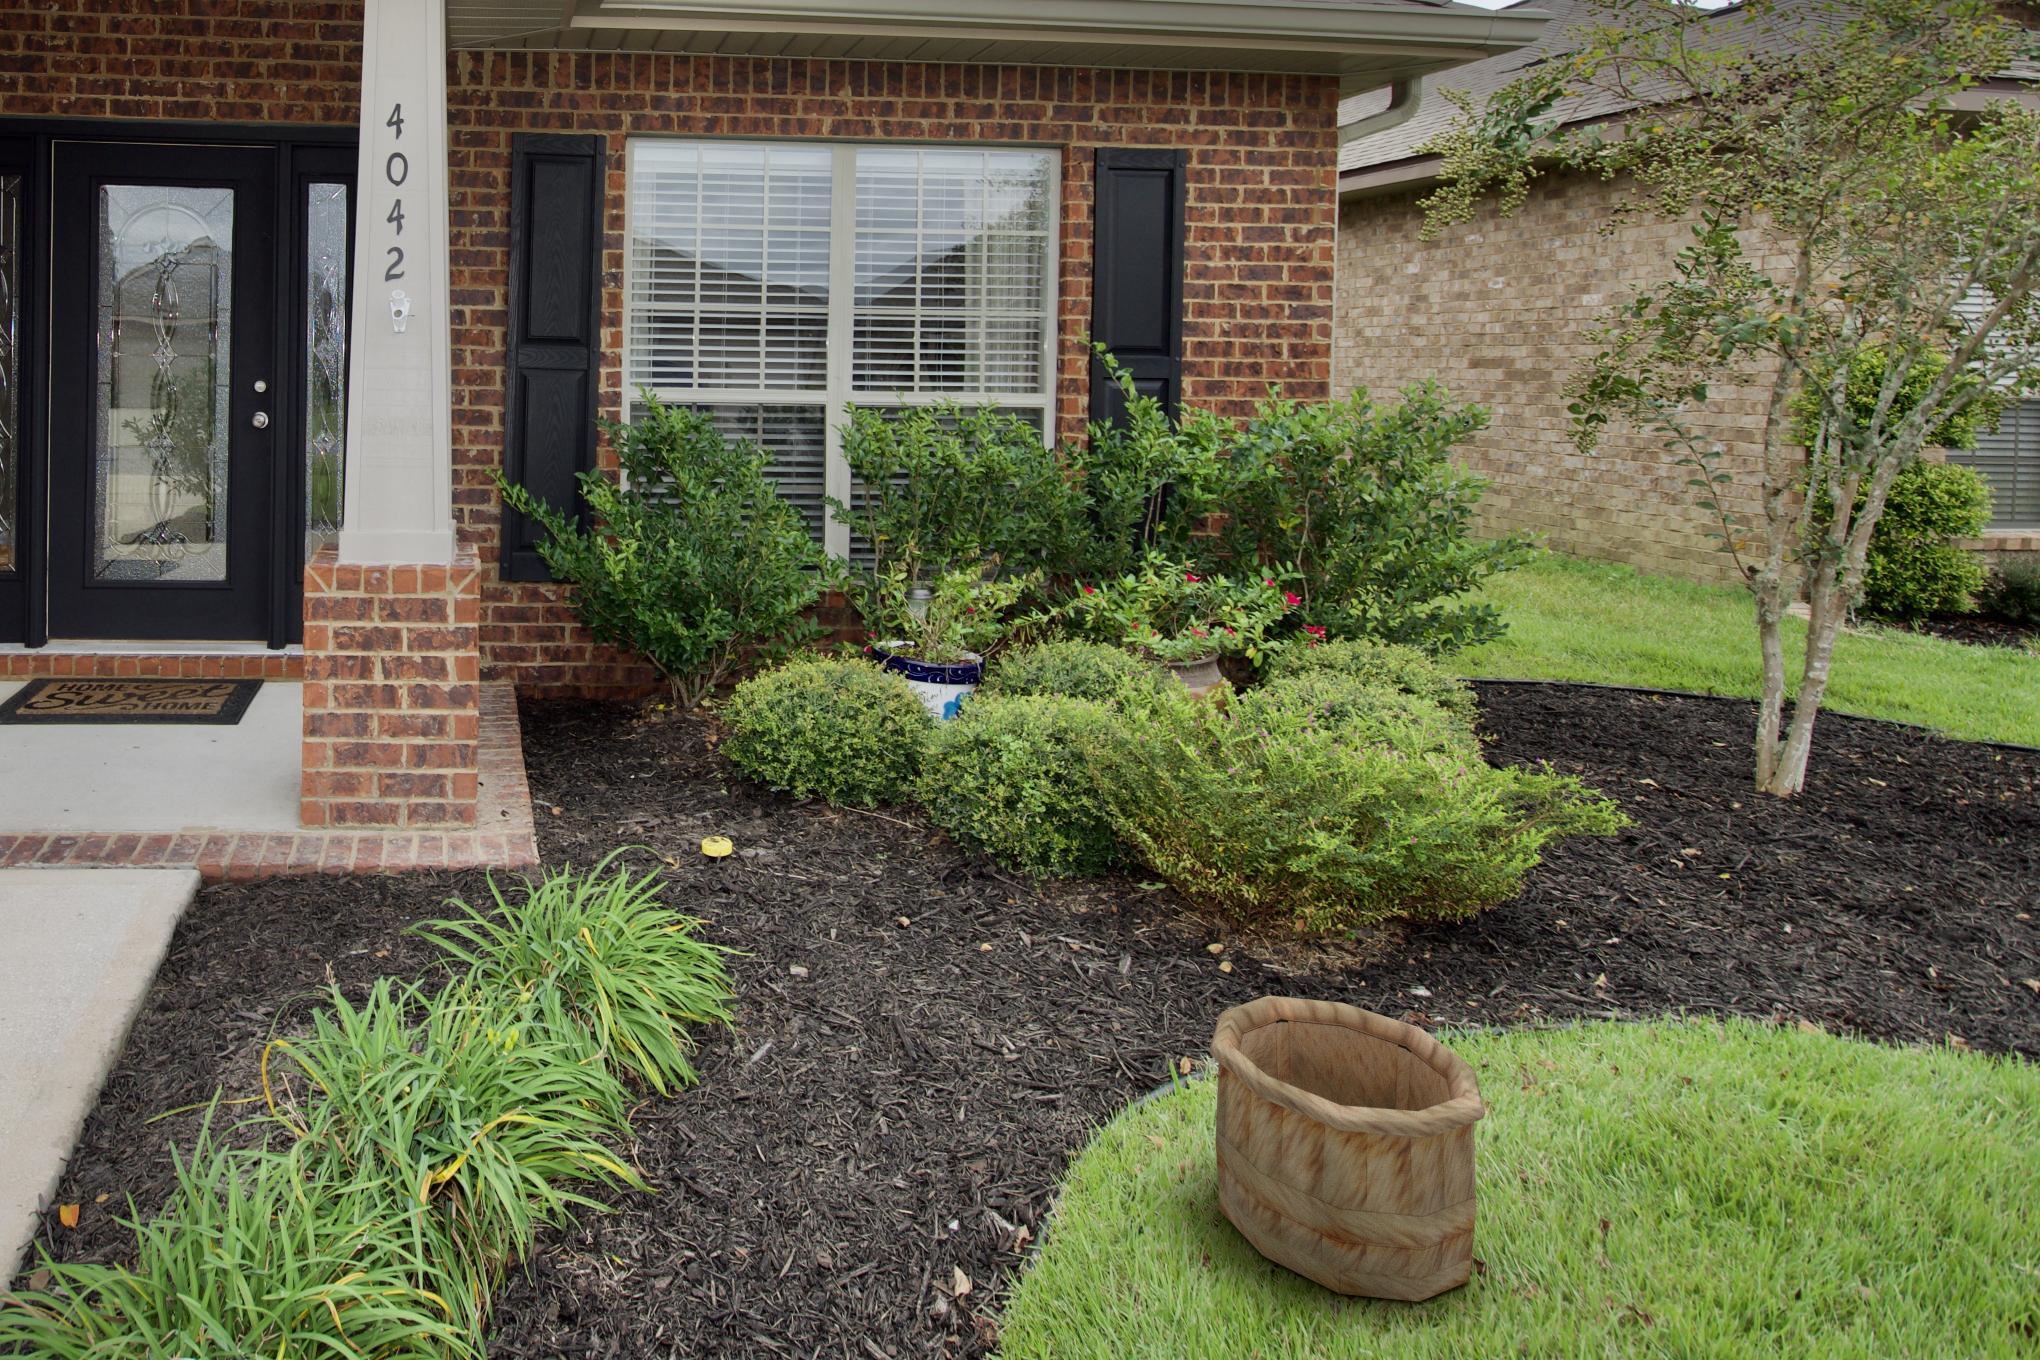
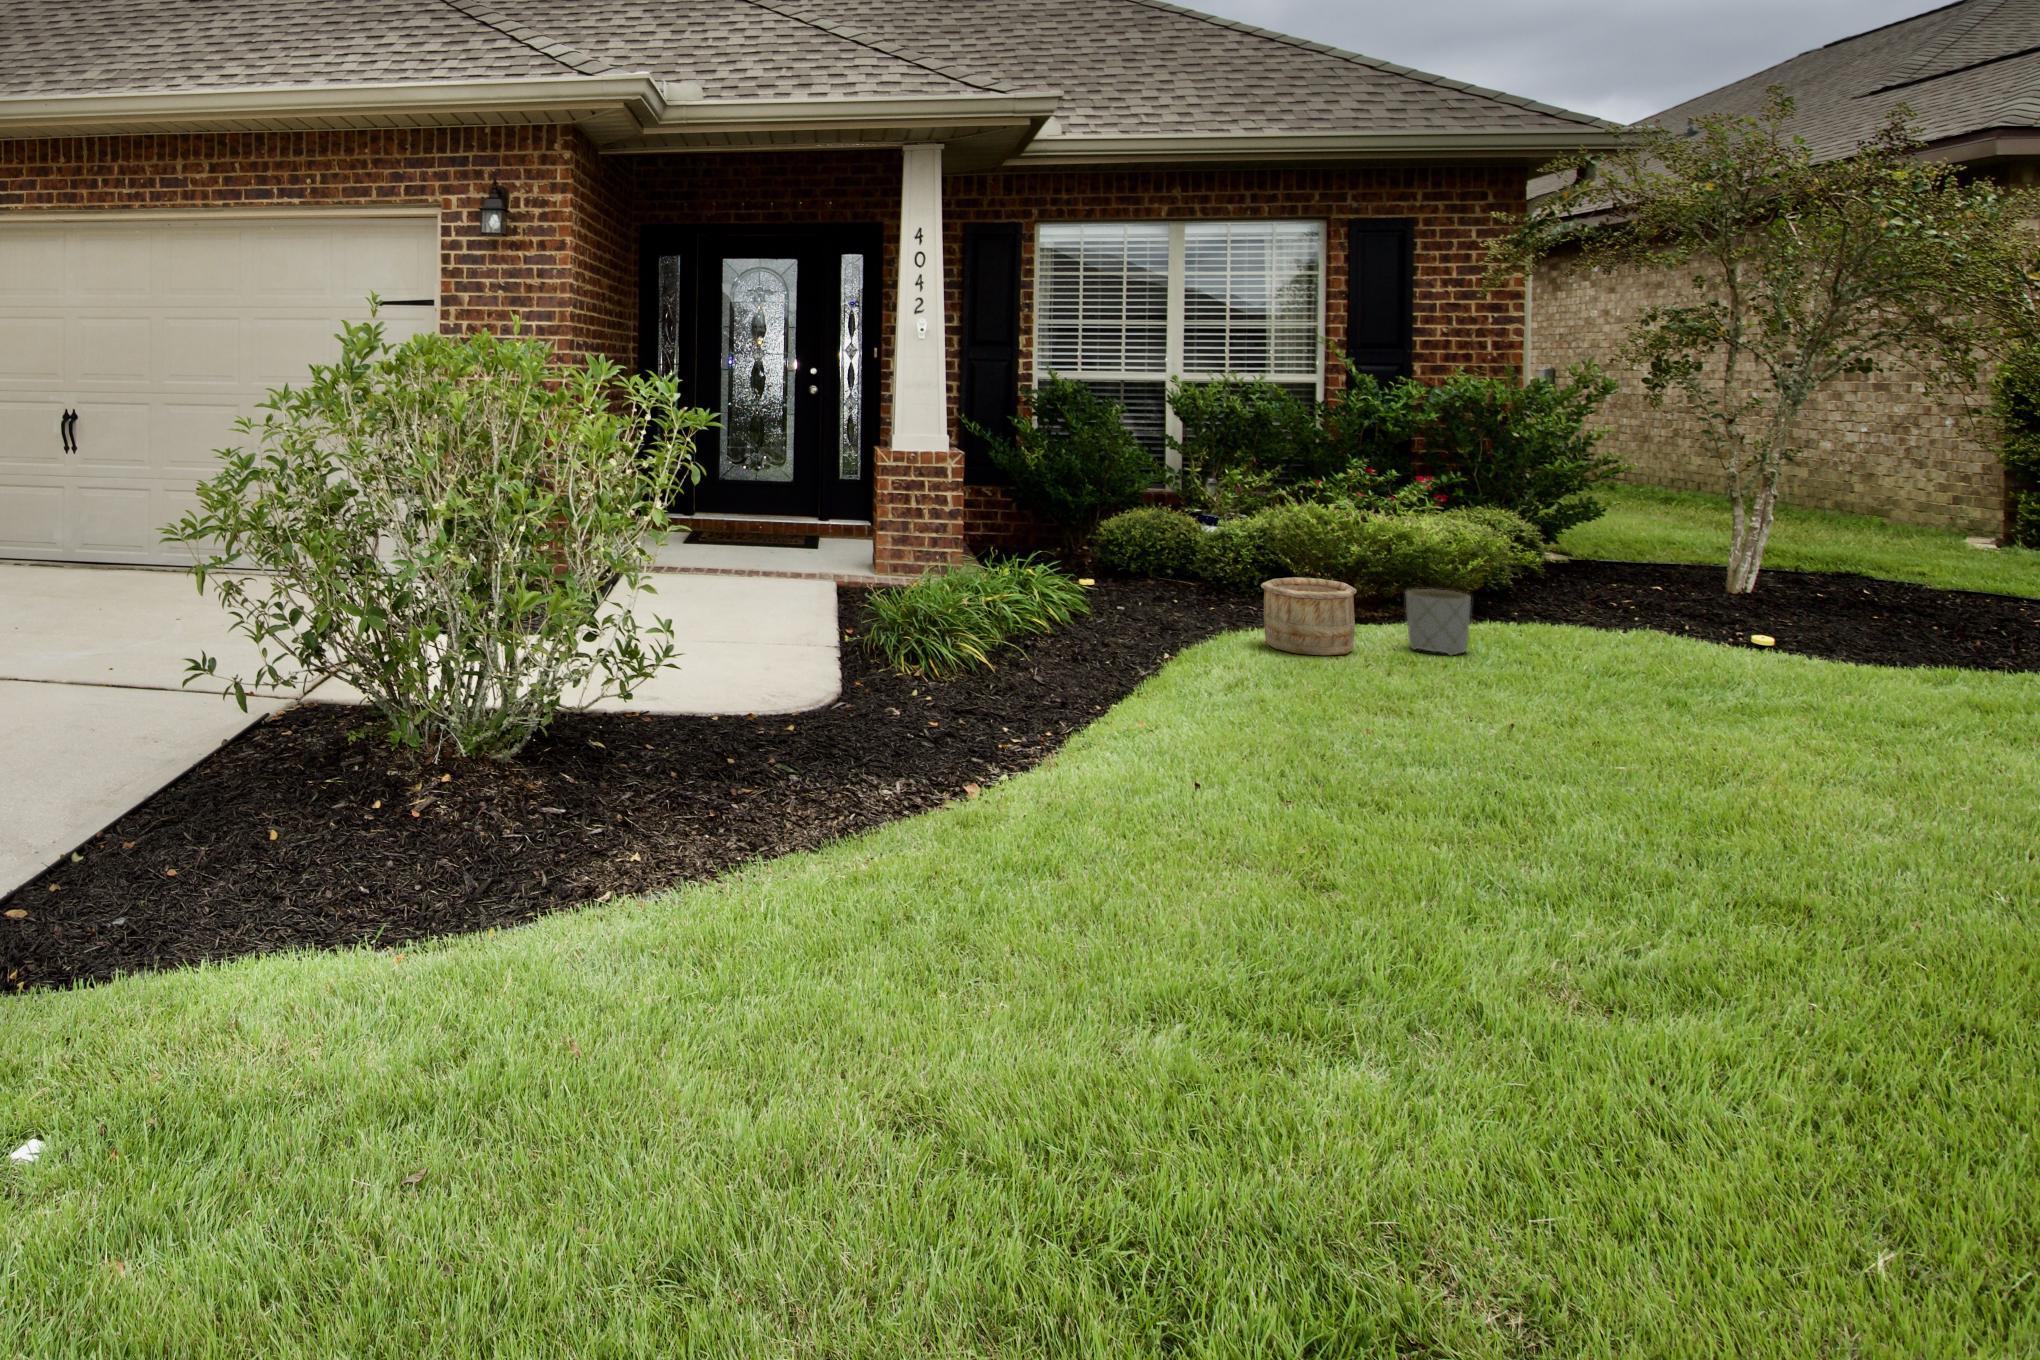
planter: none [1557,1014,1750,1247] -> present [1406,589,1471,655]

